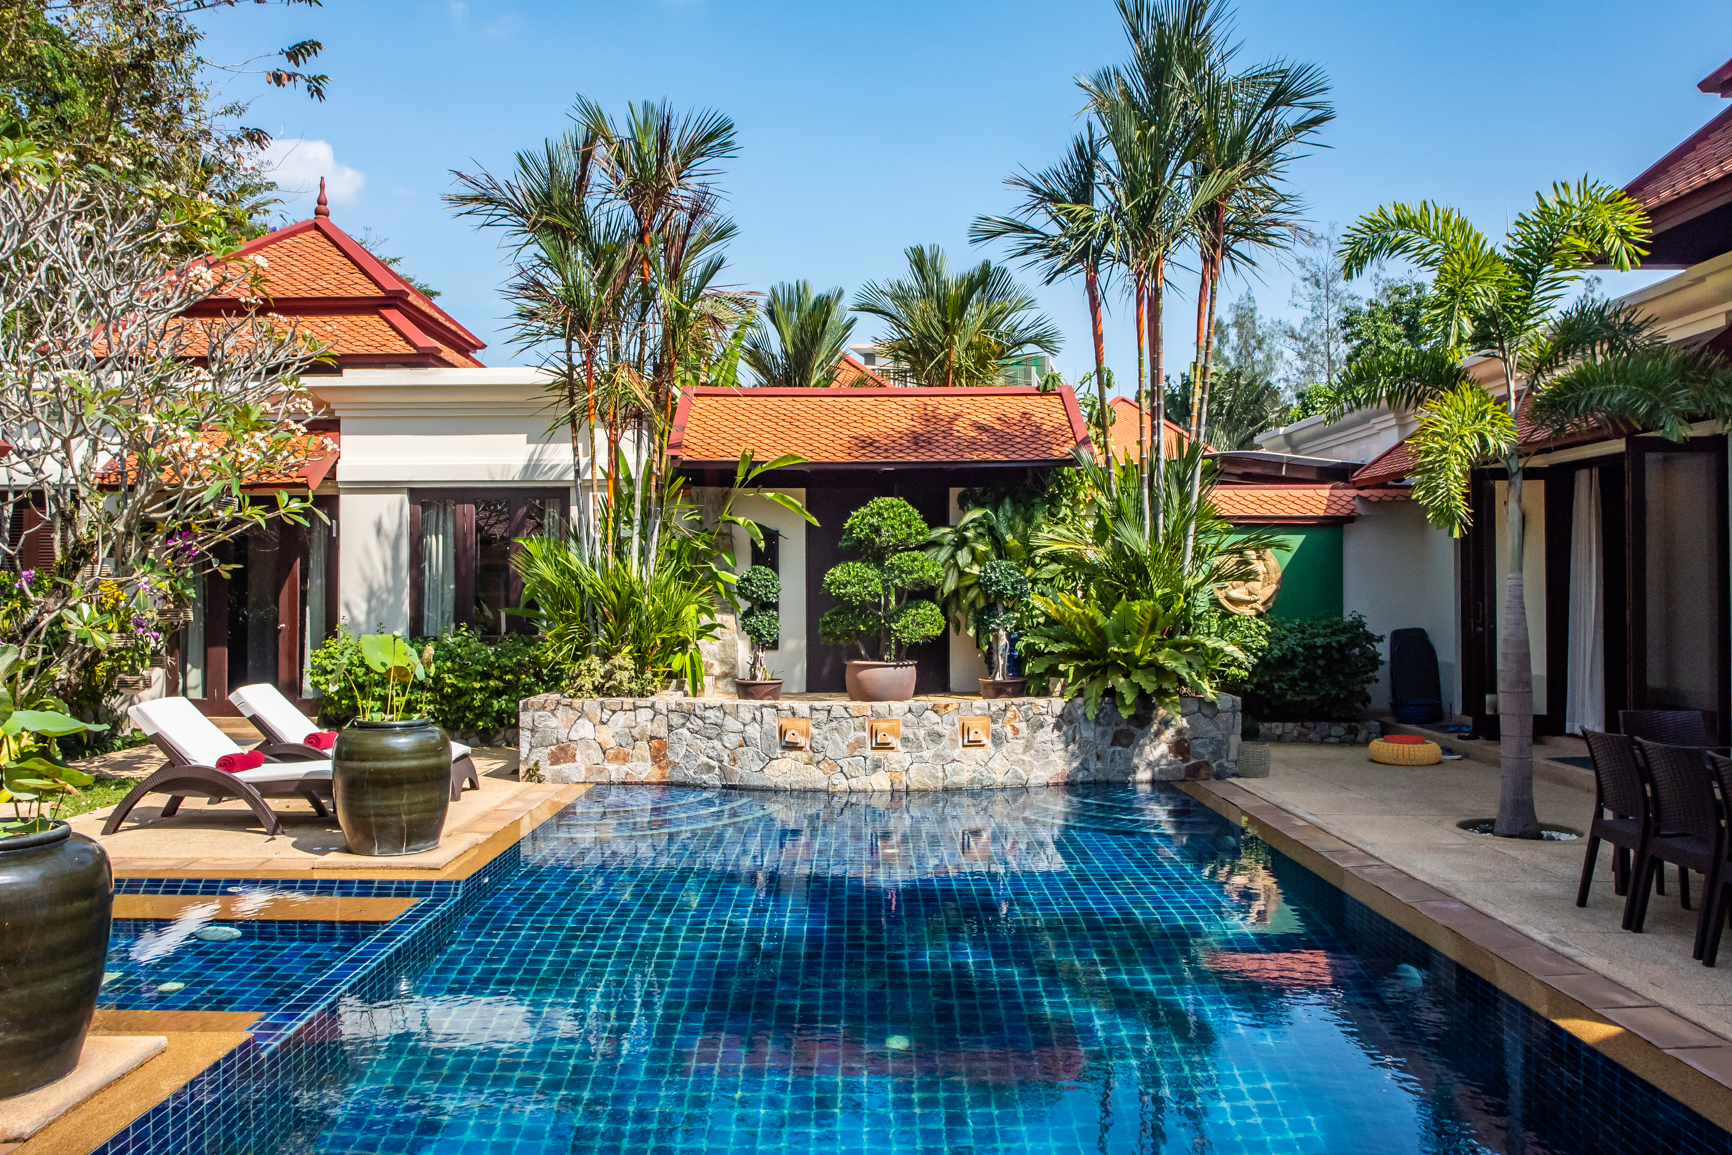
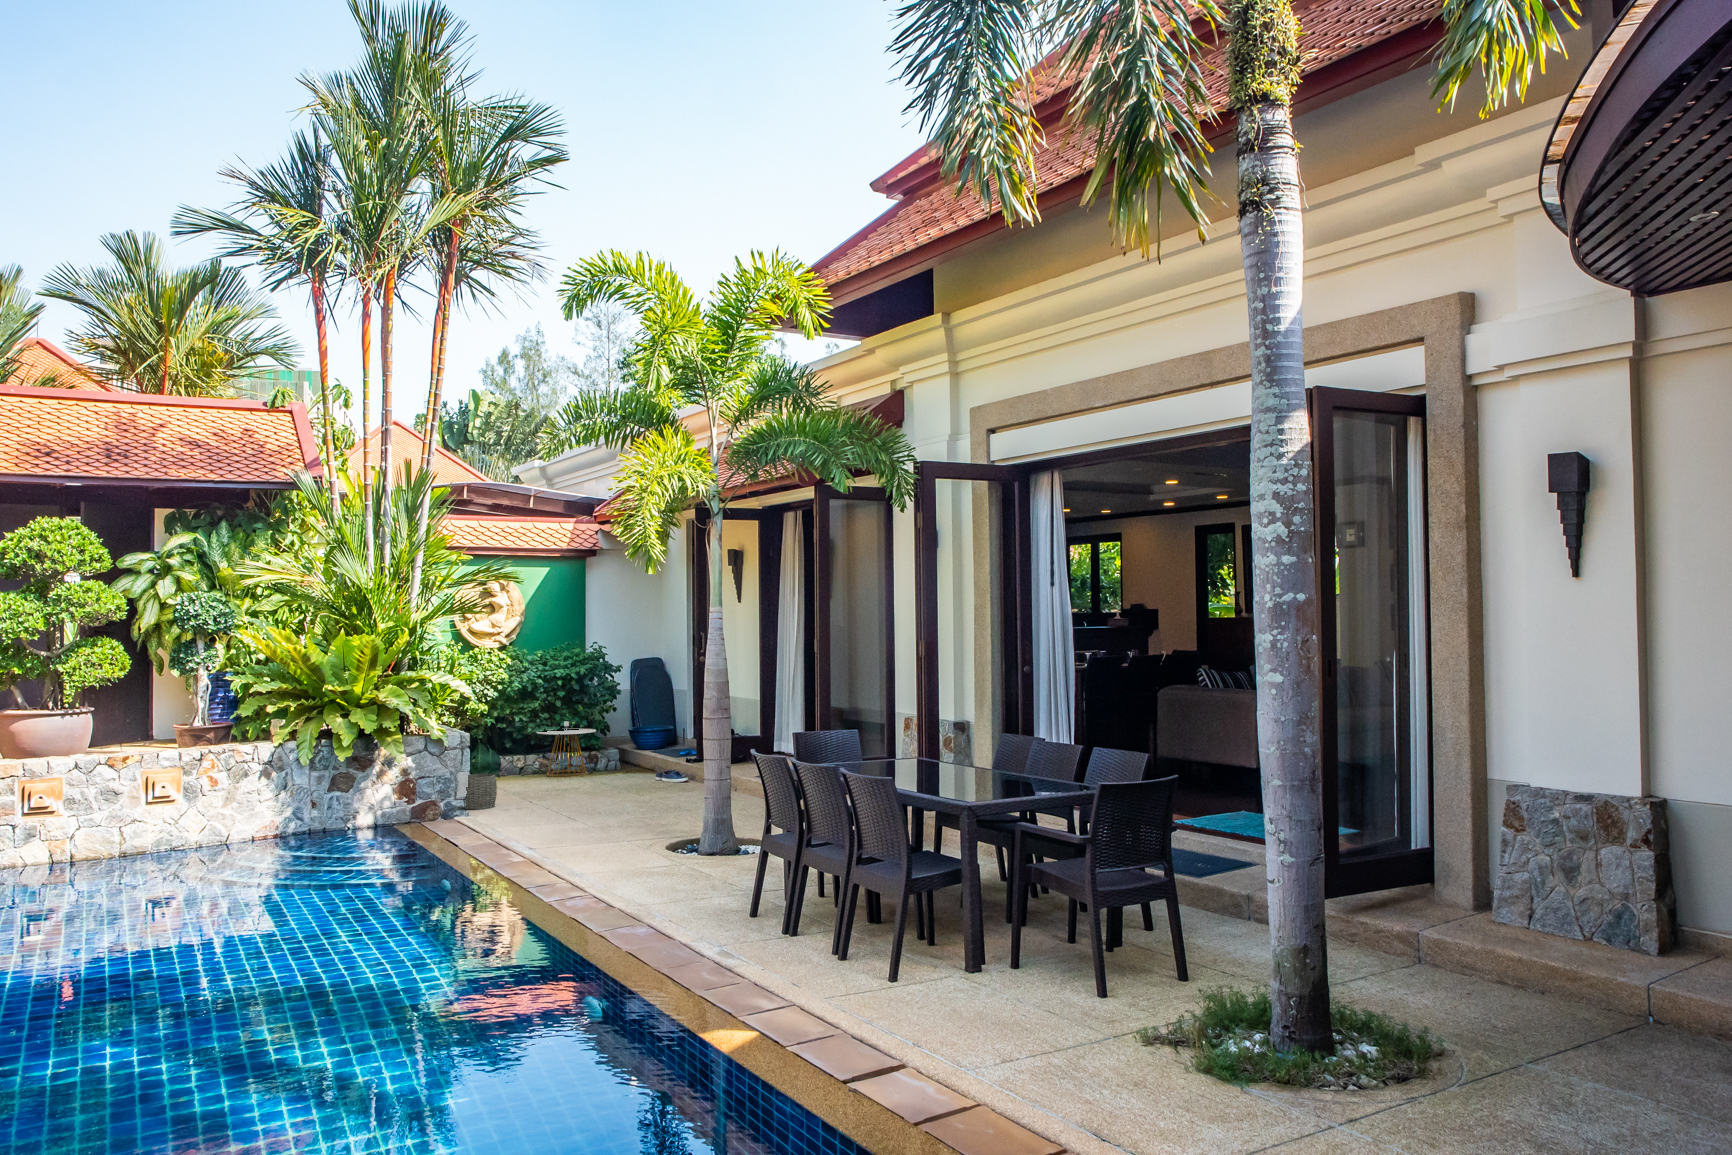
side table: none [1299,691,1363,748] -> present [537,721,596,777]
pouf: present [1368,735,1442,766] -> none [595,758,659,786]

